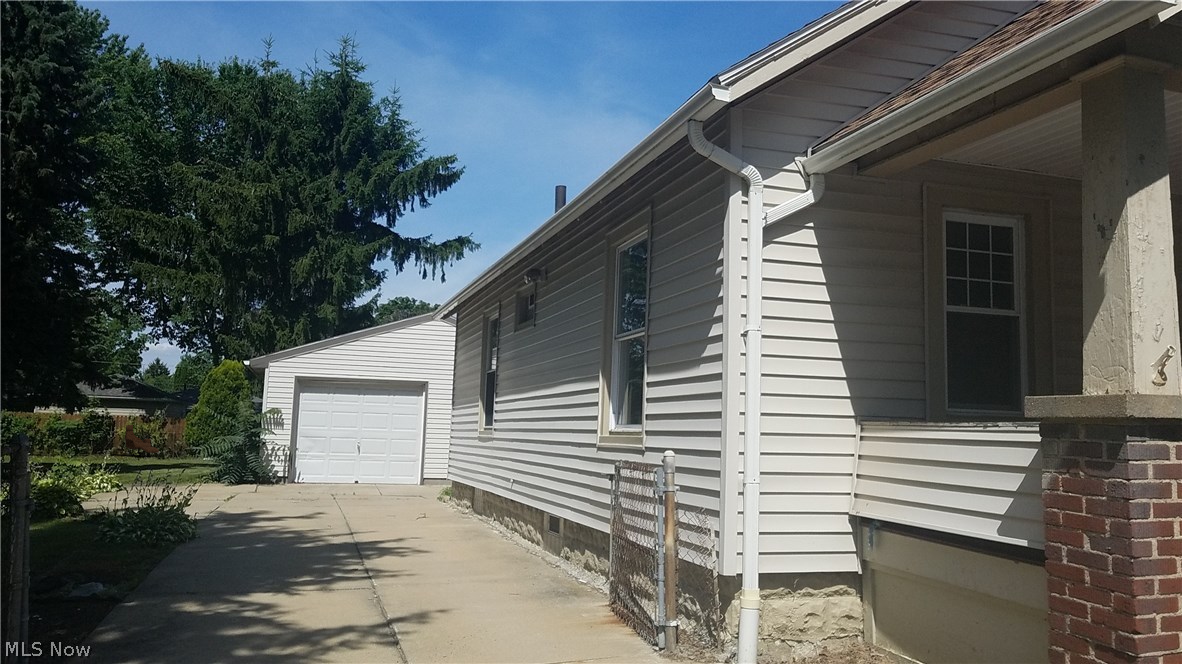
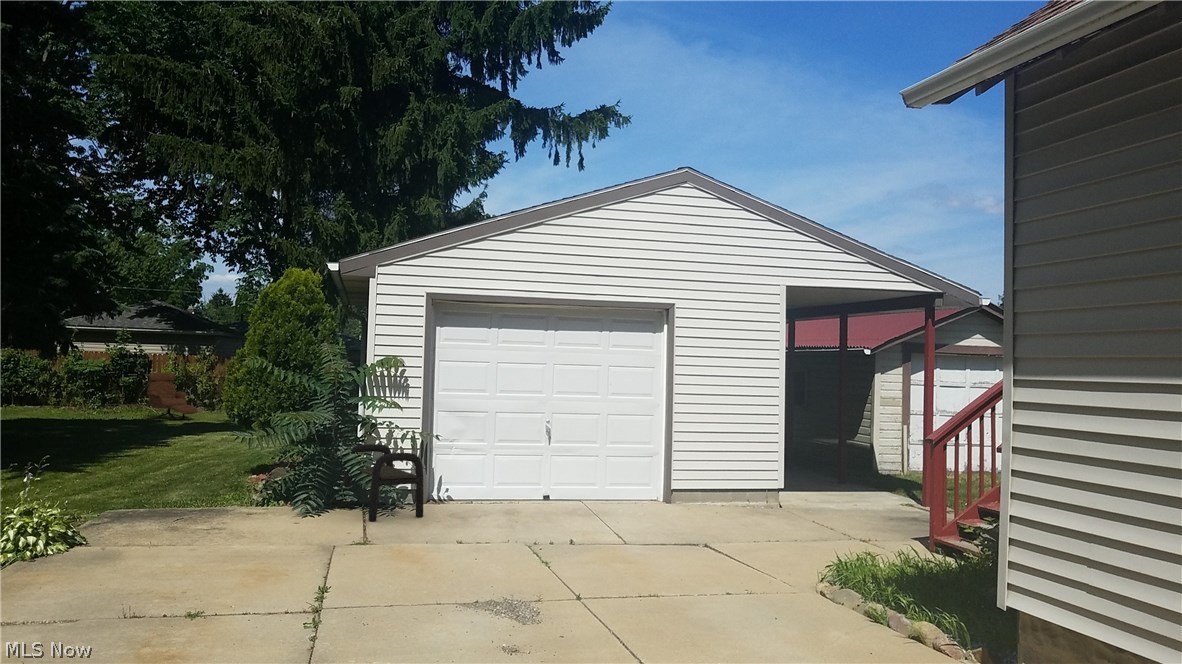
bench: none [246,452,286,485] -> present [341,444,423,521]

